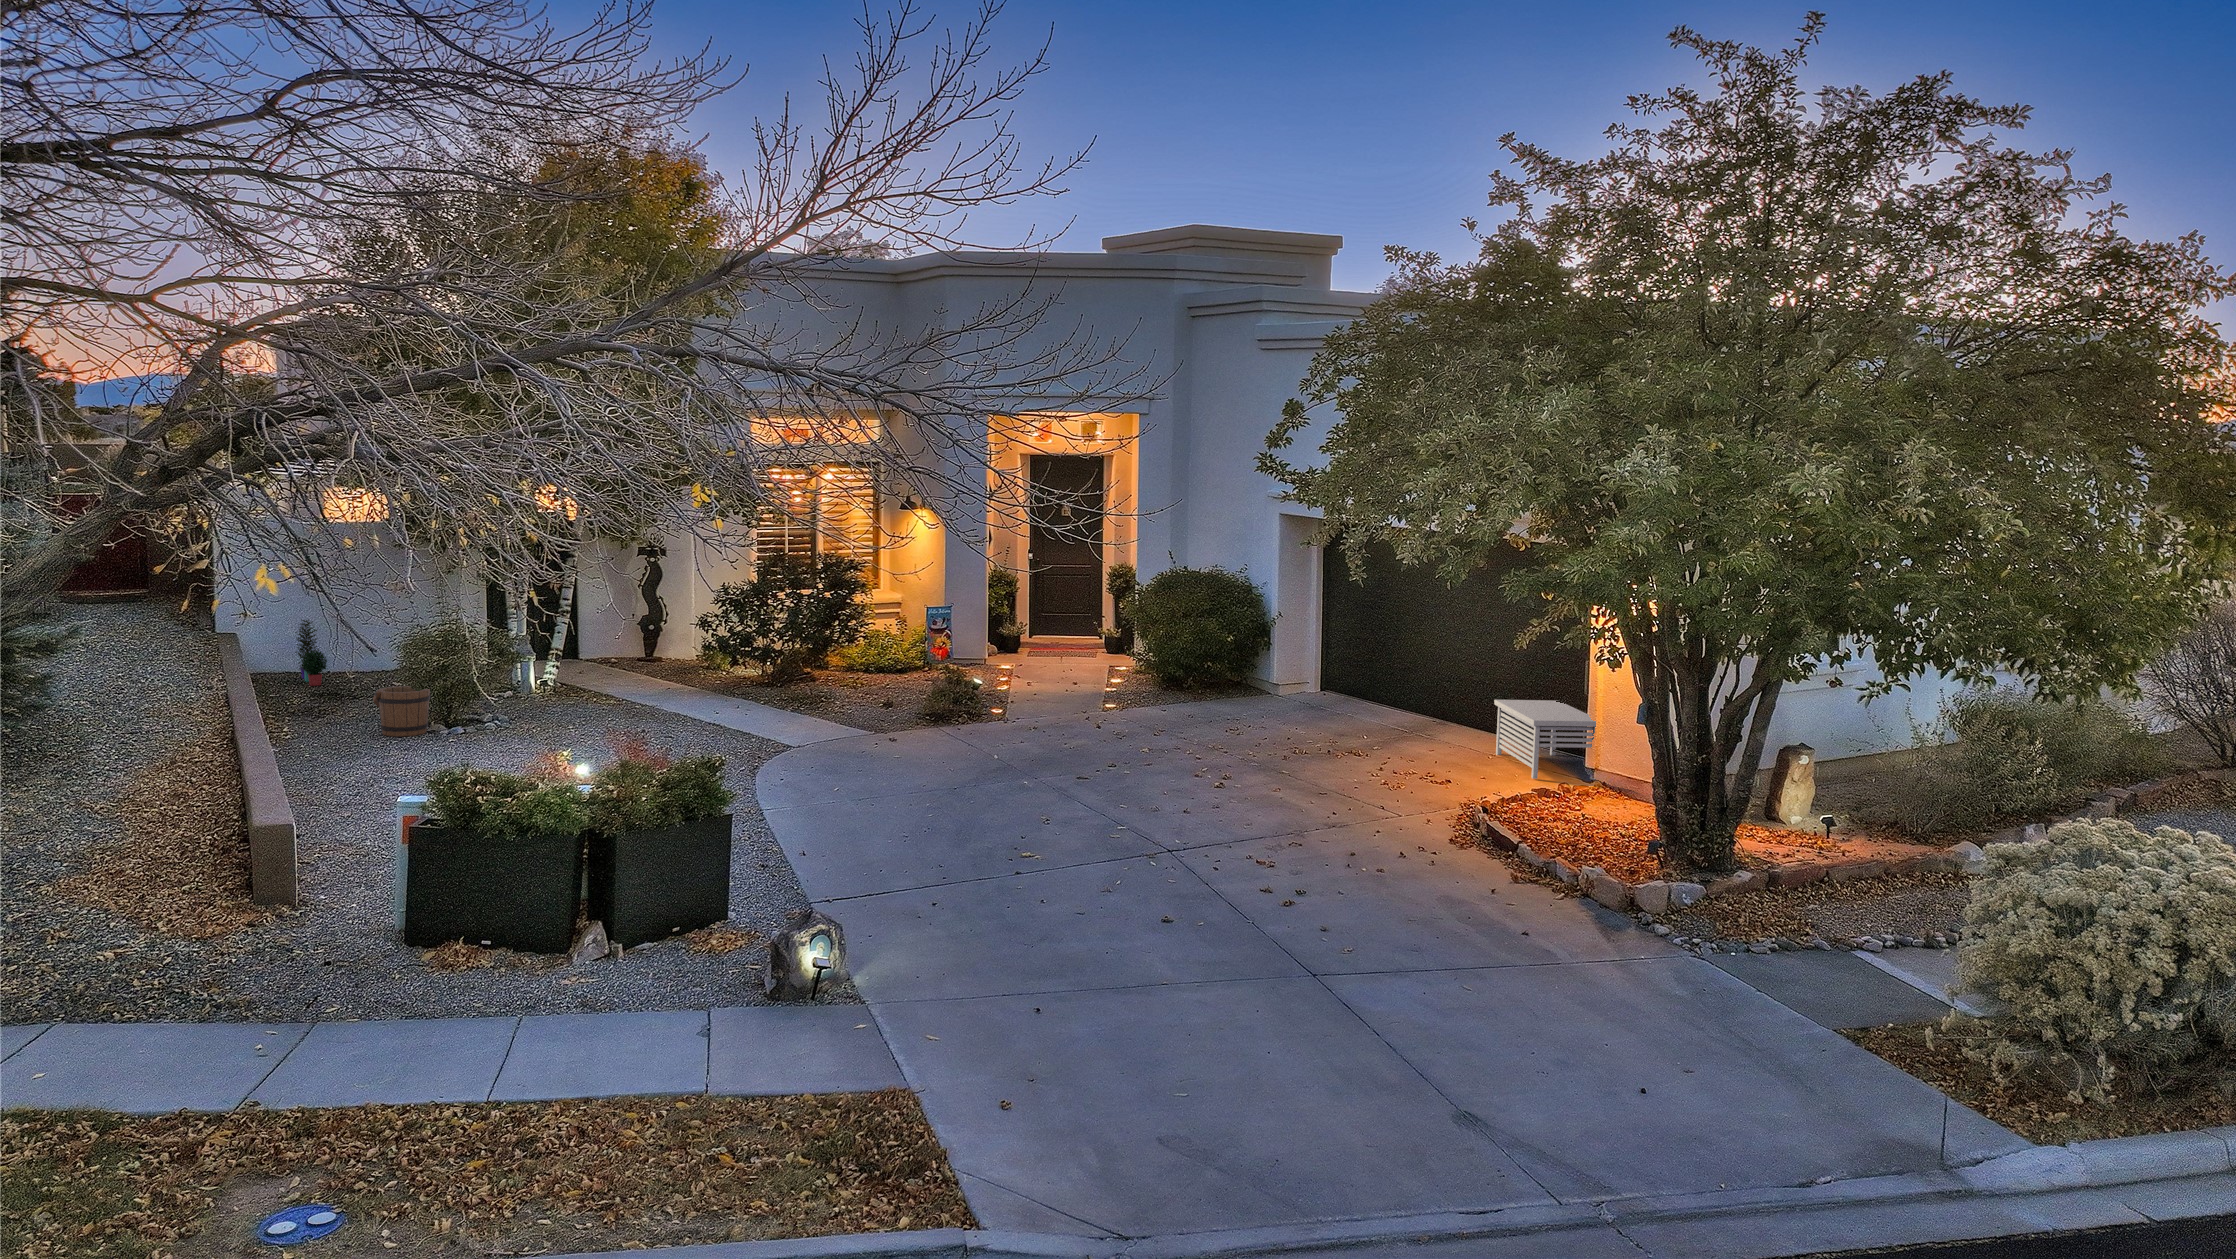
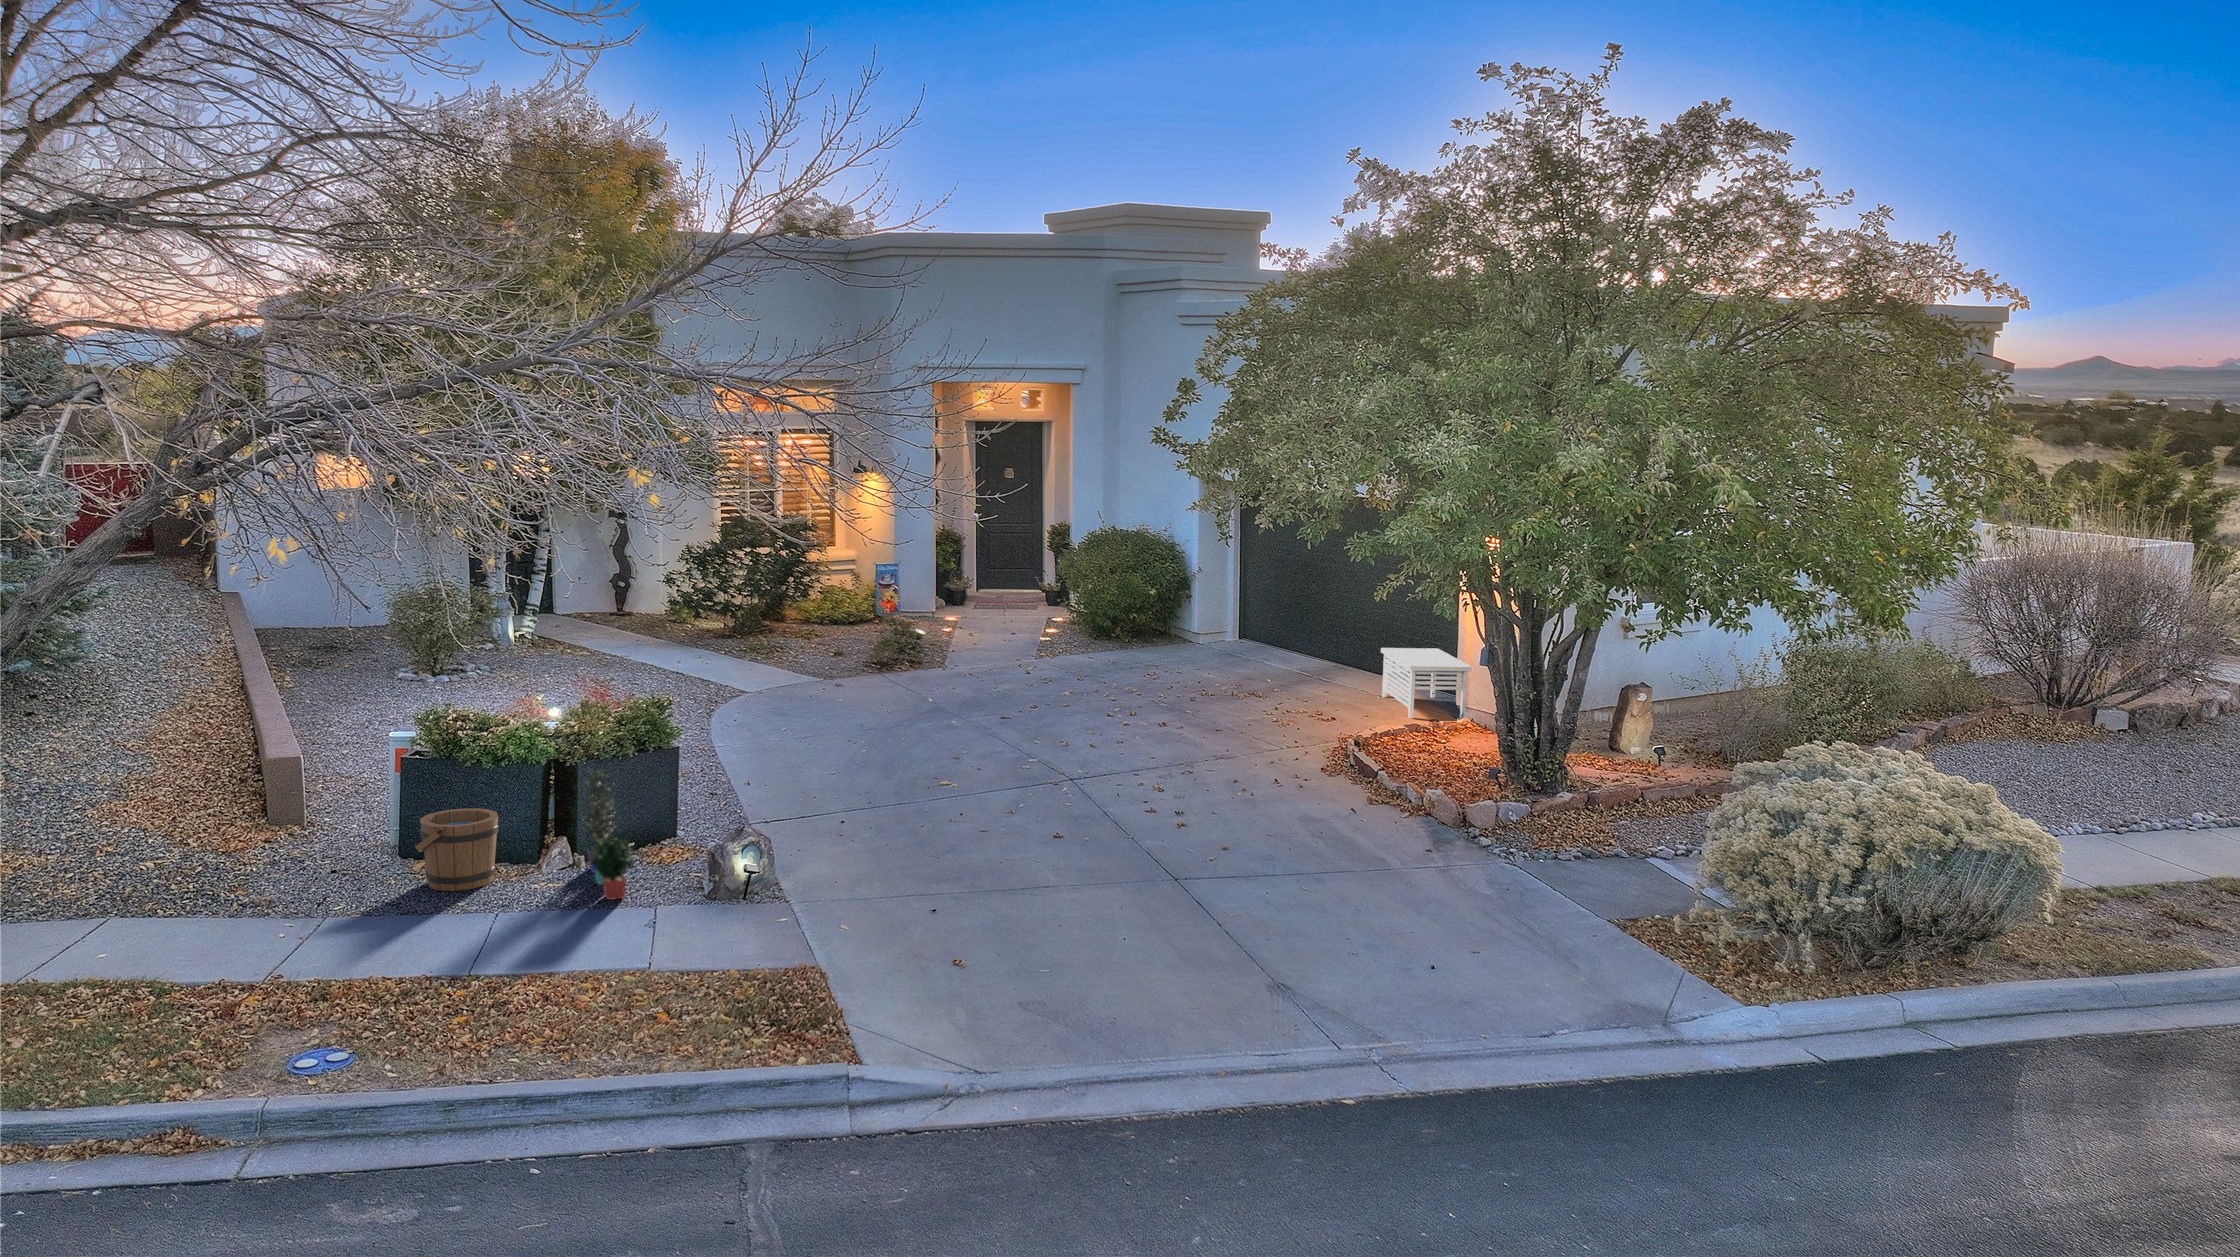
potted plant: present [295,620,327,686] -> present [581,769,635,900]
bucket: present [373,686,431,736] -> present [415,808,499,891]

